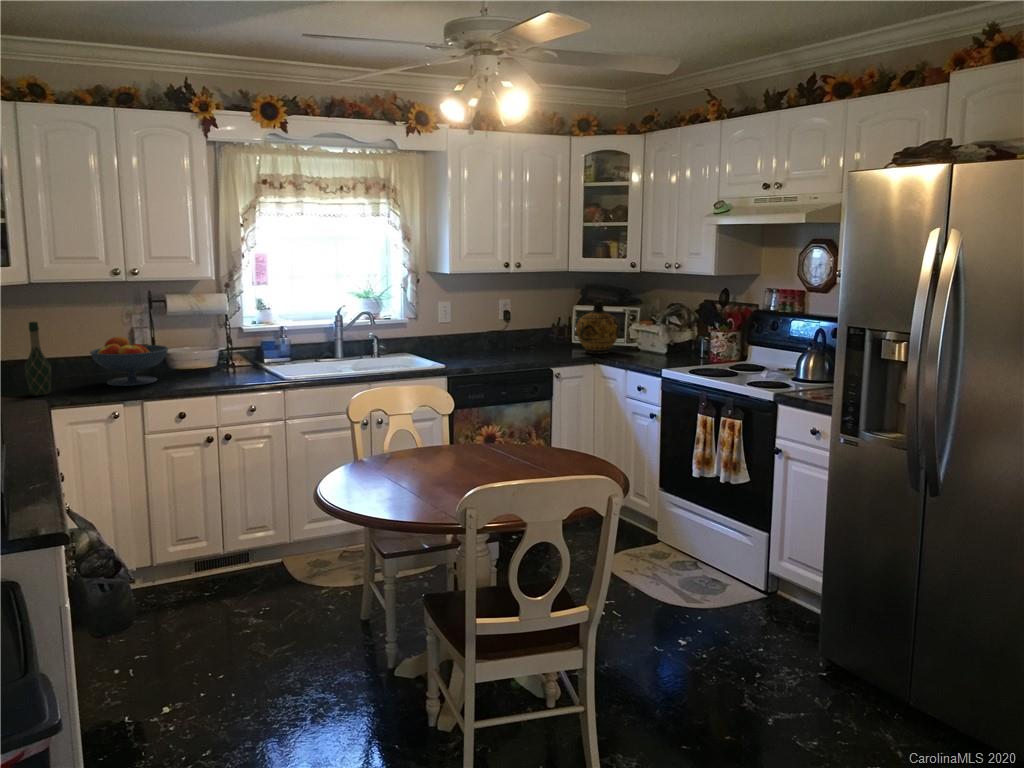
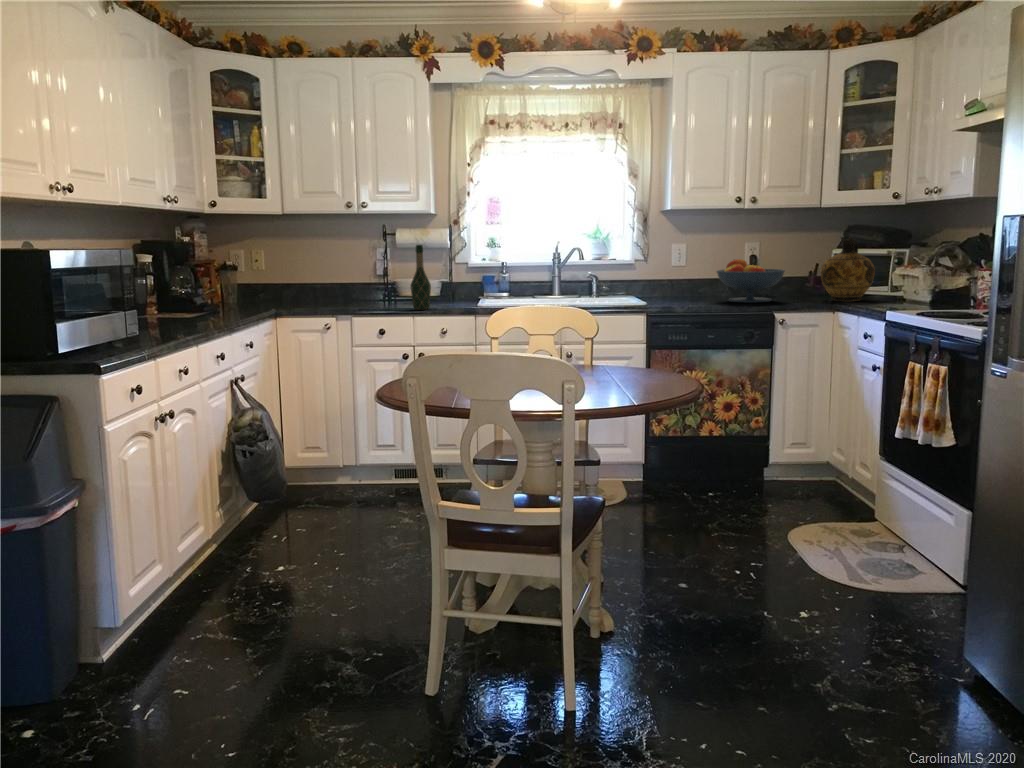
wine bottle: present [25,322,51,395] -> present [411,245,431,310]
fruit bowl: present [90,337,168,386] -> present [717,259,785,303]

